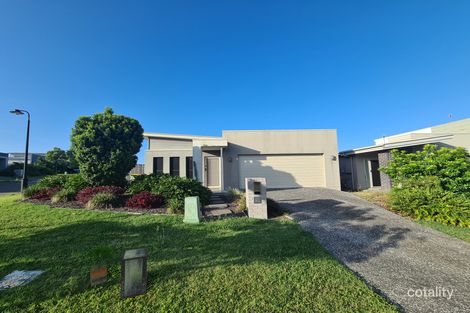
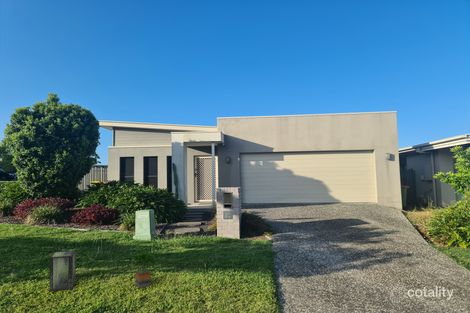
potted tree: present [87,246,113,286] -> present [133,253,156,288]

